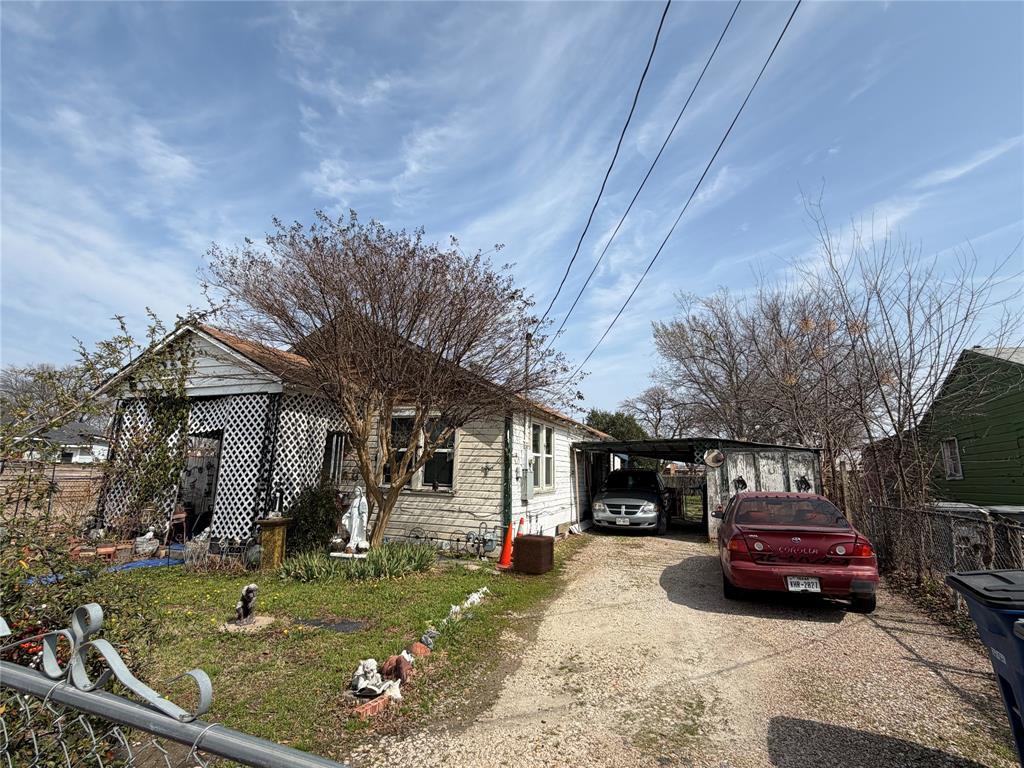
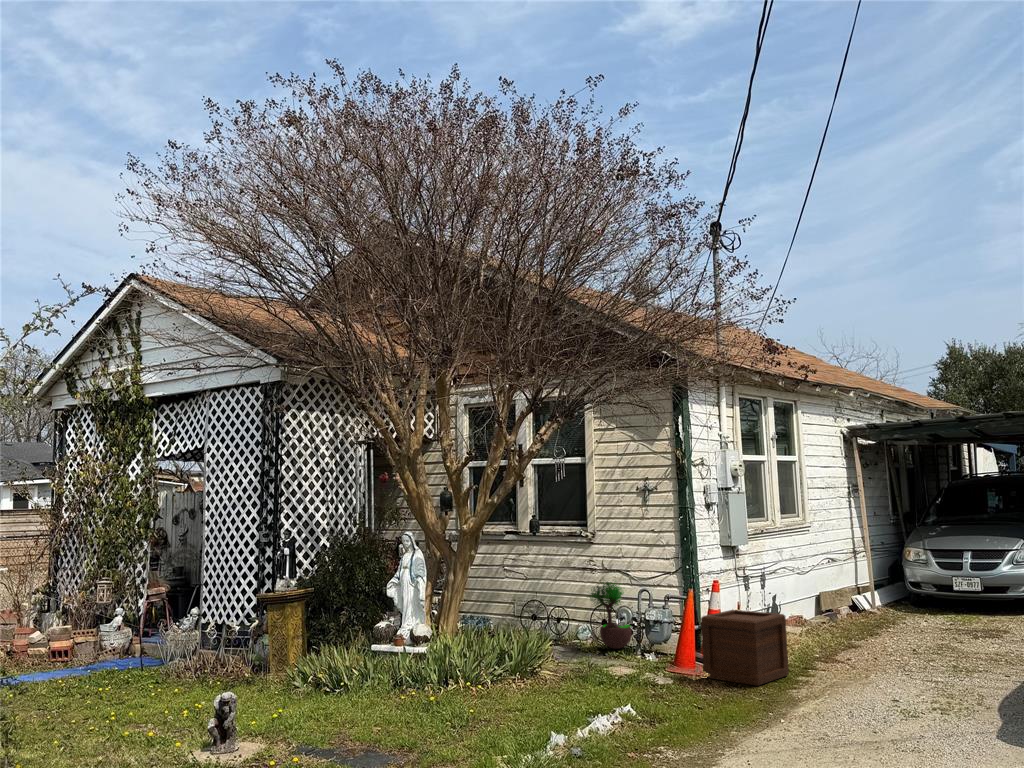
potted tree: none [452,513,474,554] -> present [590,581,632,649]

